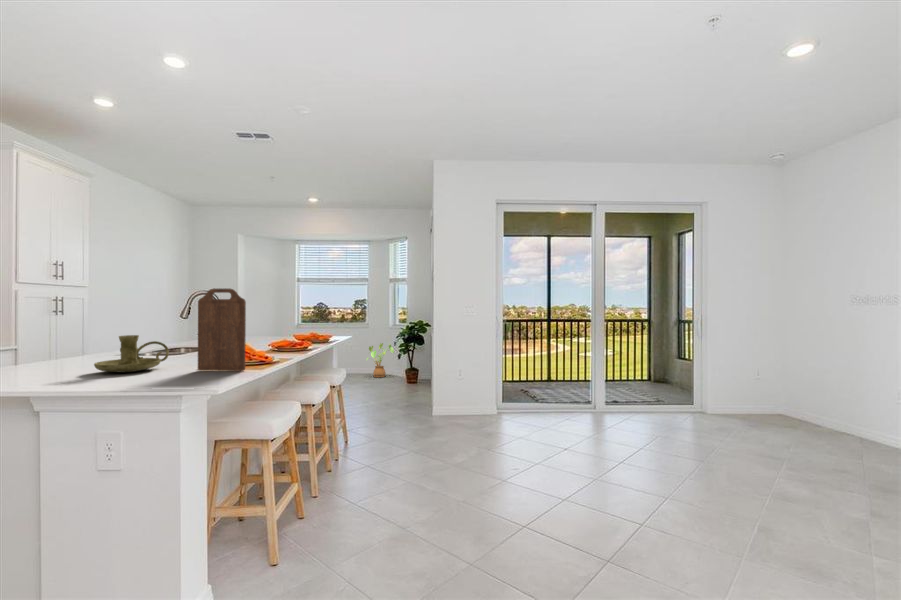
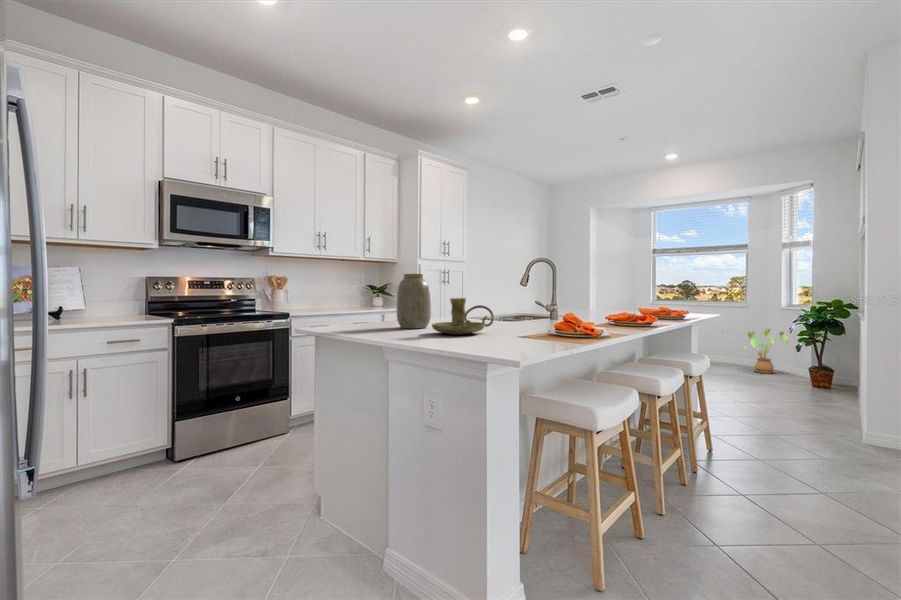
cutting board: present [198,288,246,371] -> none [513,243,561,343]
vase: none [27,308,79,371] -> present [397,274,431,329]

